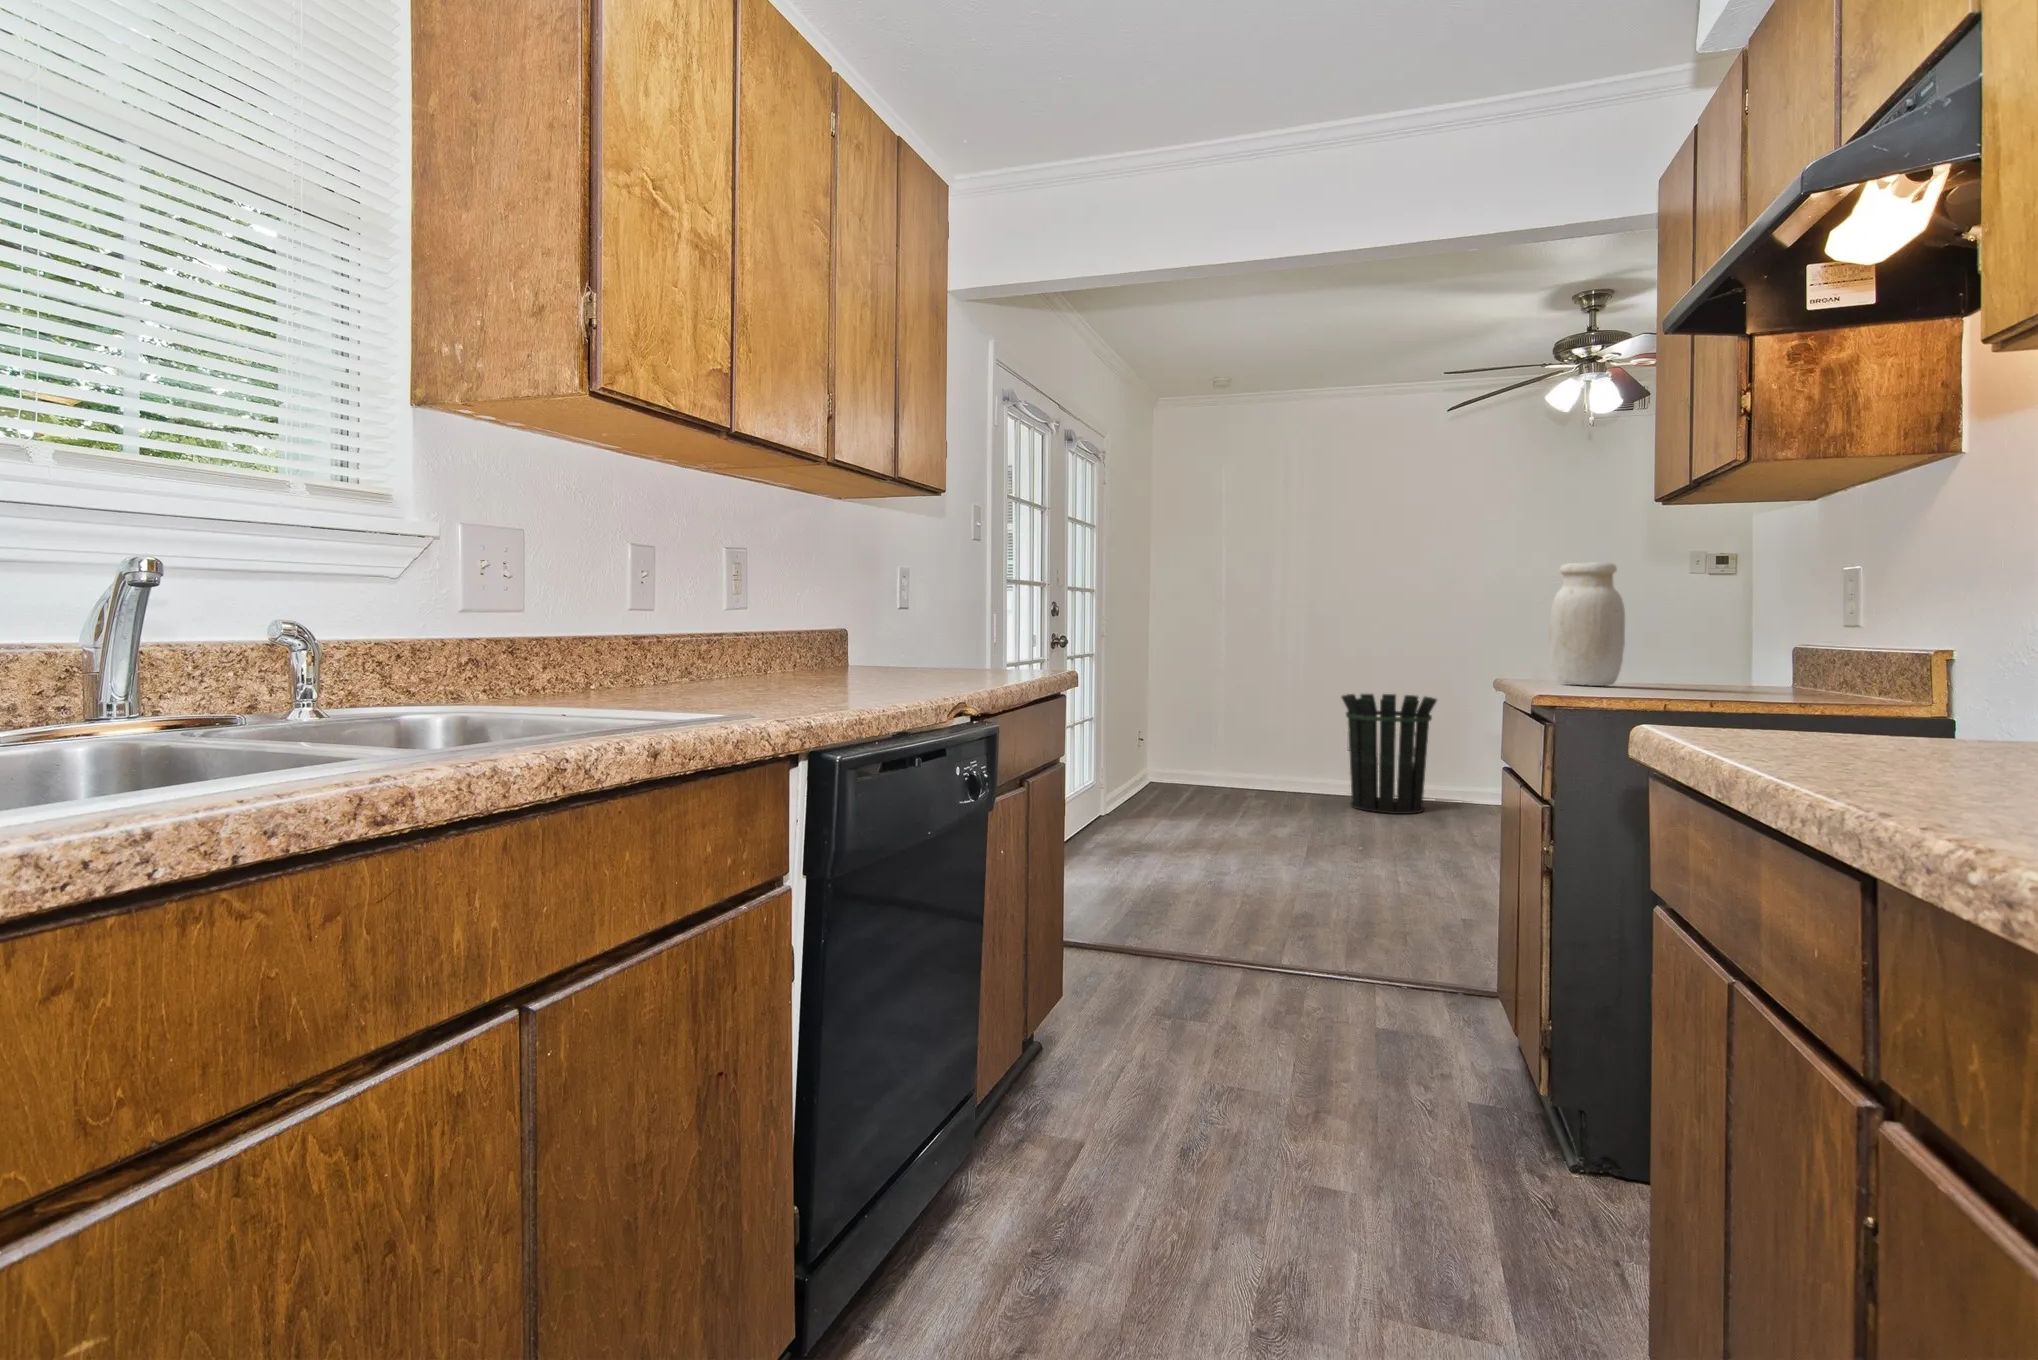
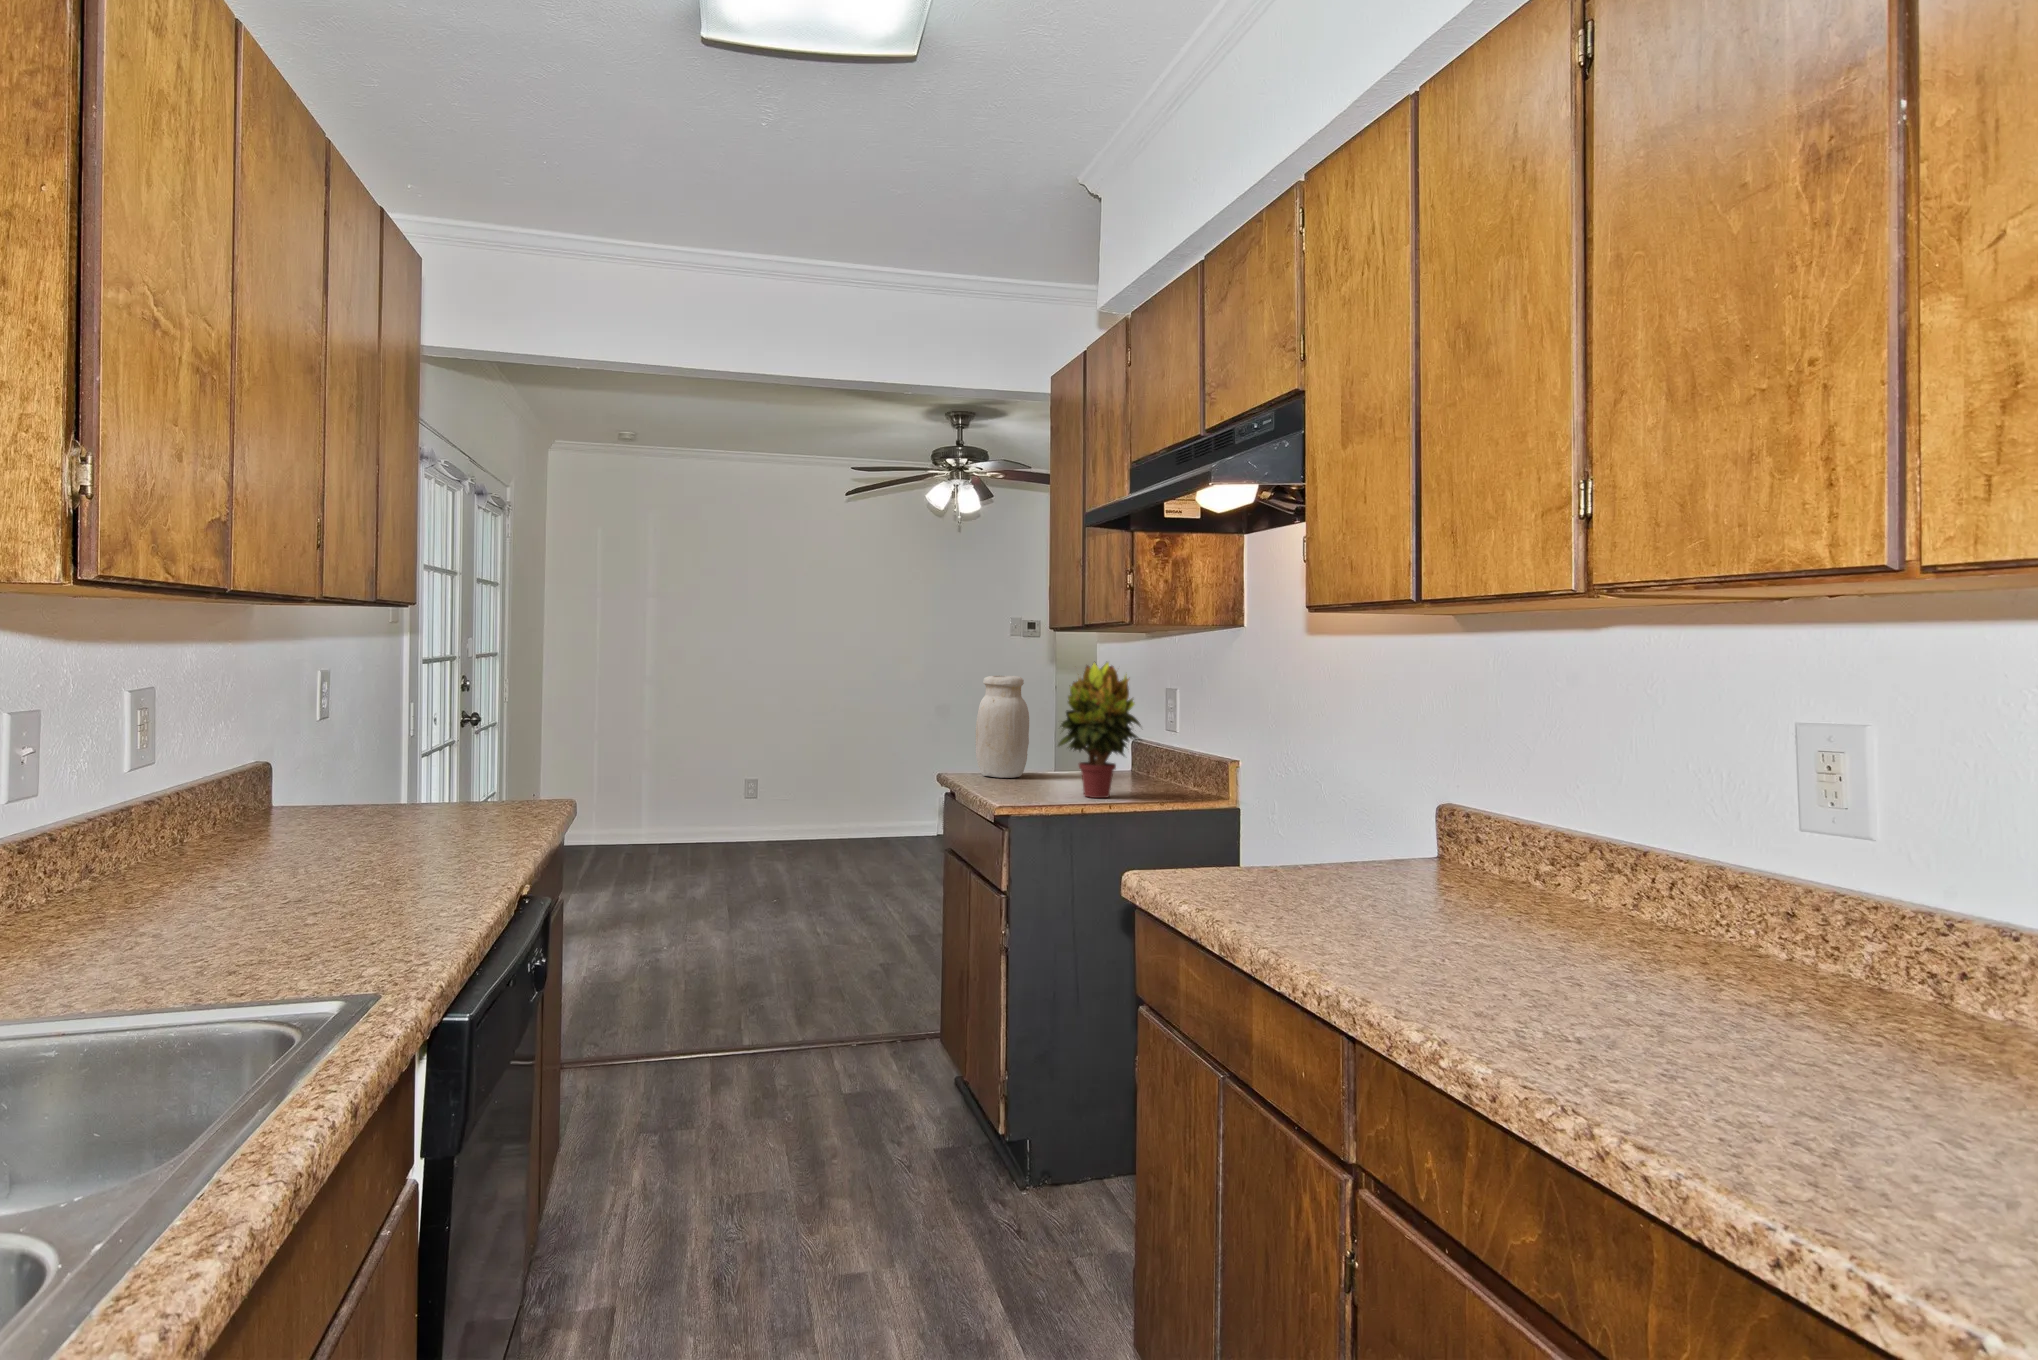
potted plant: none [1640,519,1779,699] -> present [1058,662,1140,798]
waste bin: present [1342,694,1437,814] -> none [742,747,828,863]

